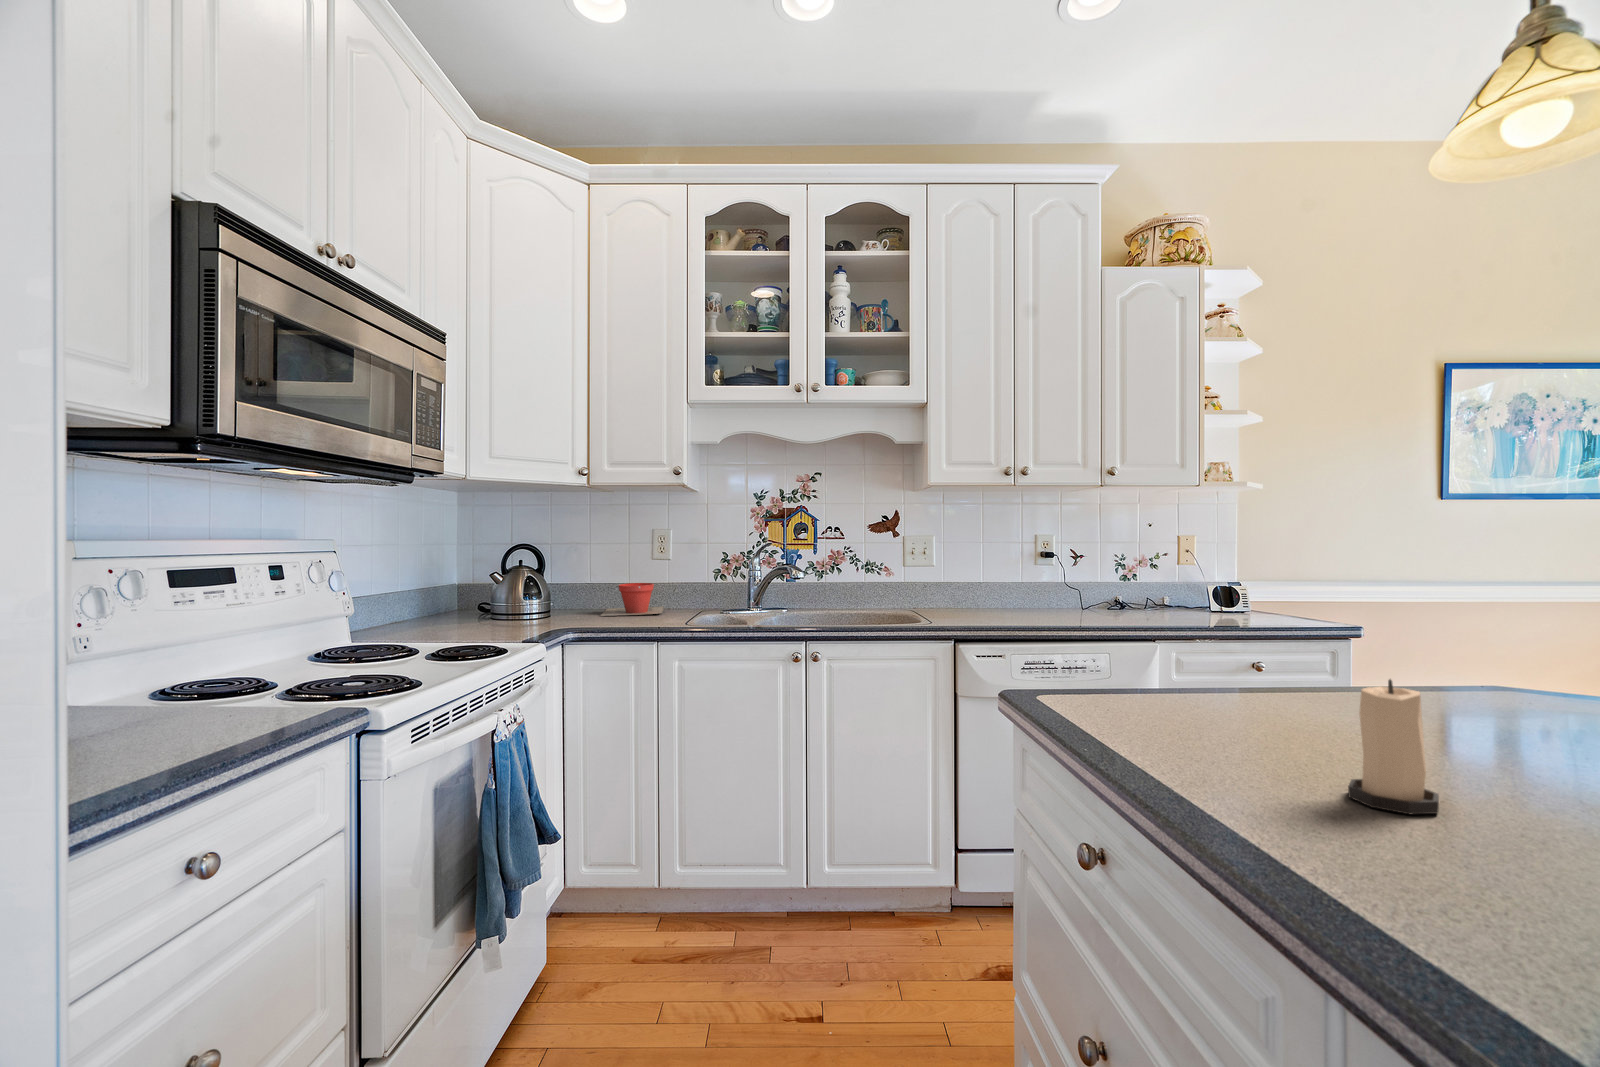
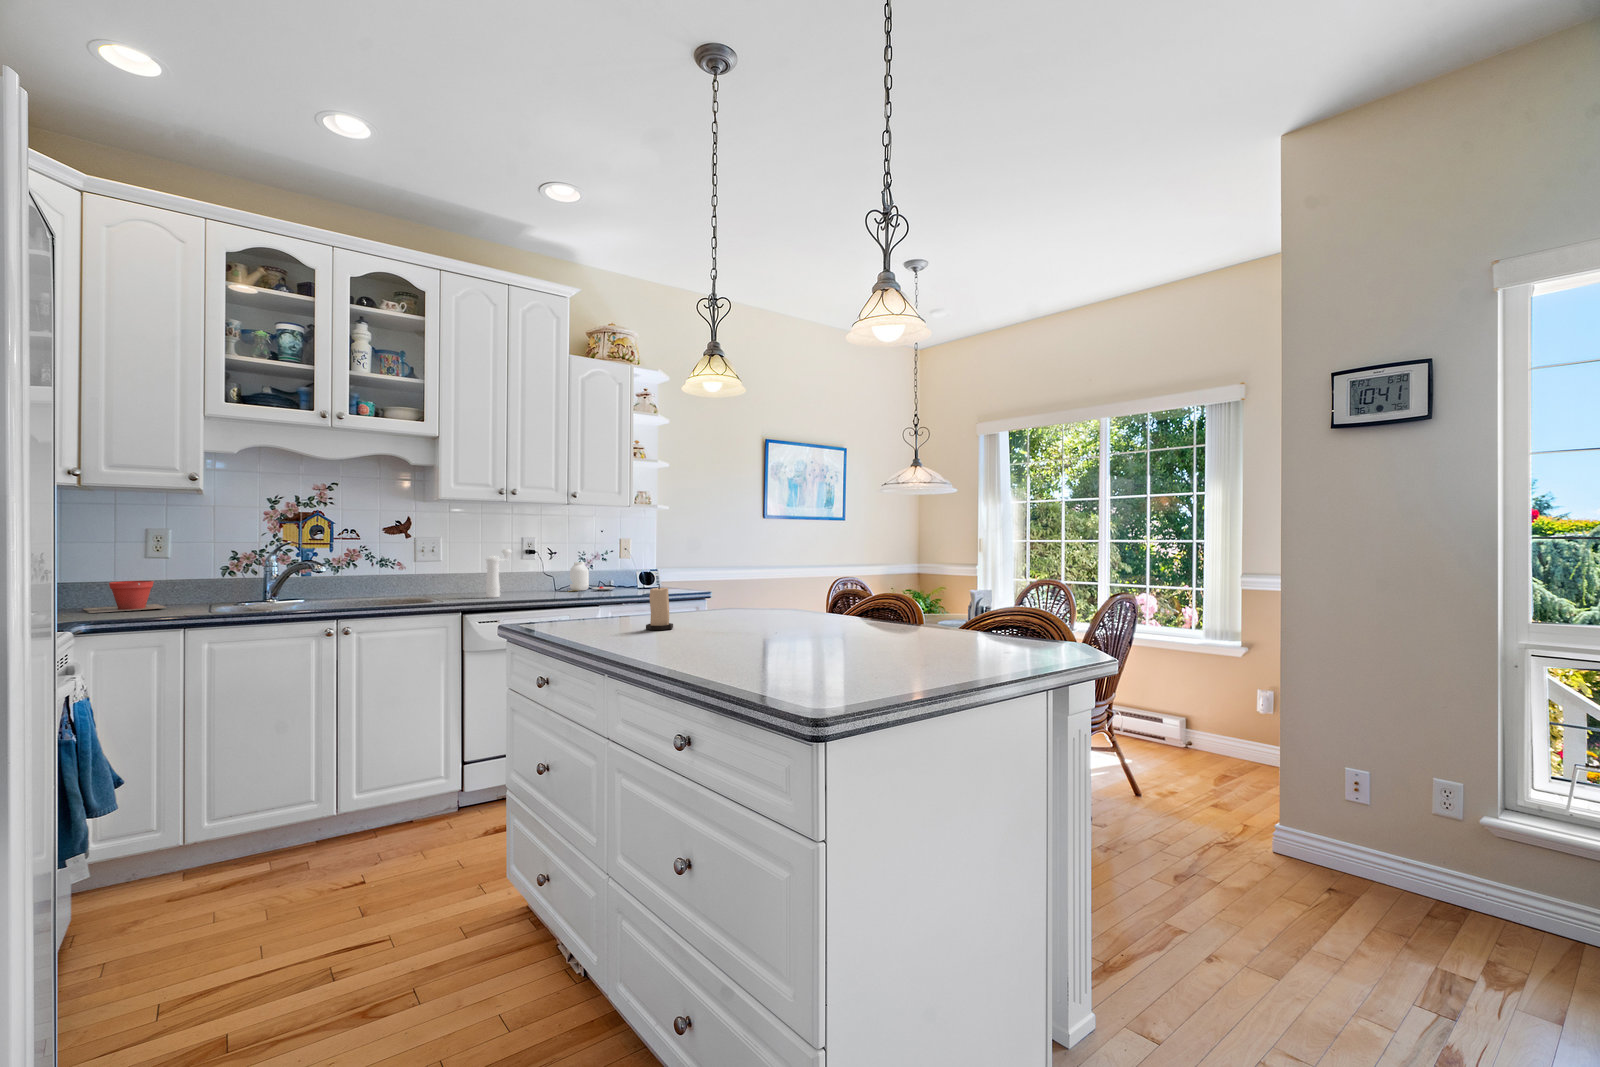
pepper mill: none [987,552,1022,619] -> present [486,549,512,598]
jar: none [1101,570,1176,612] -> present [568,562,615,592]

